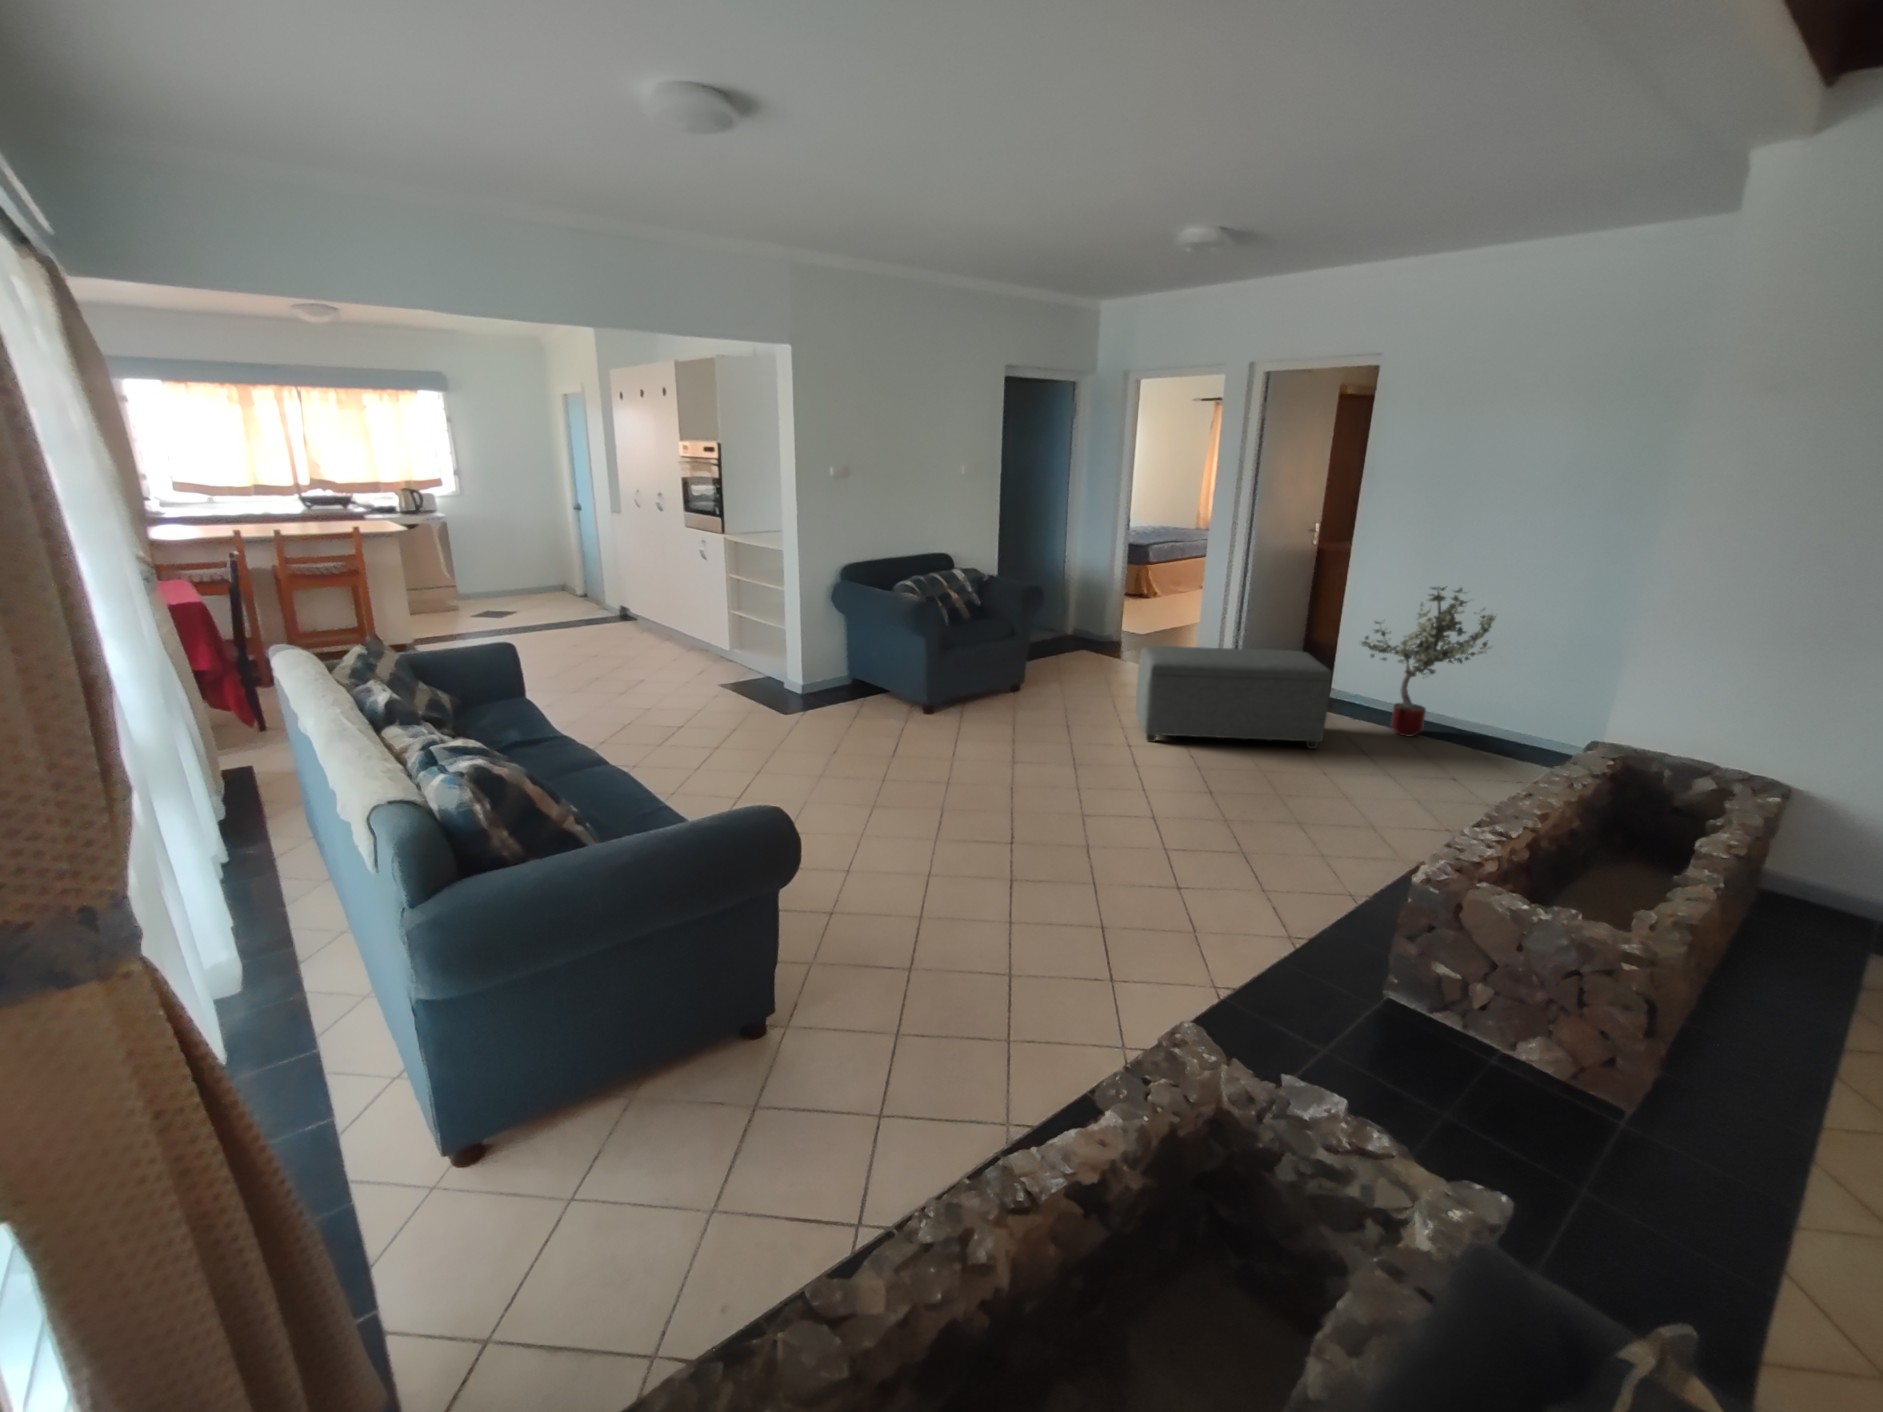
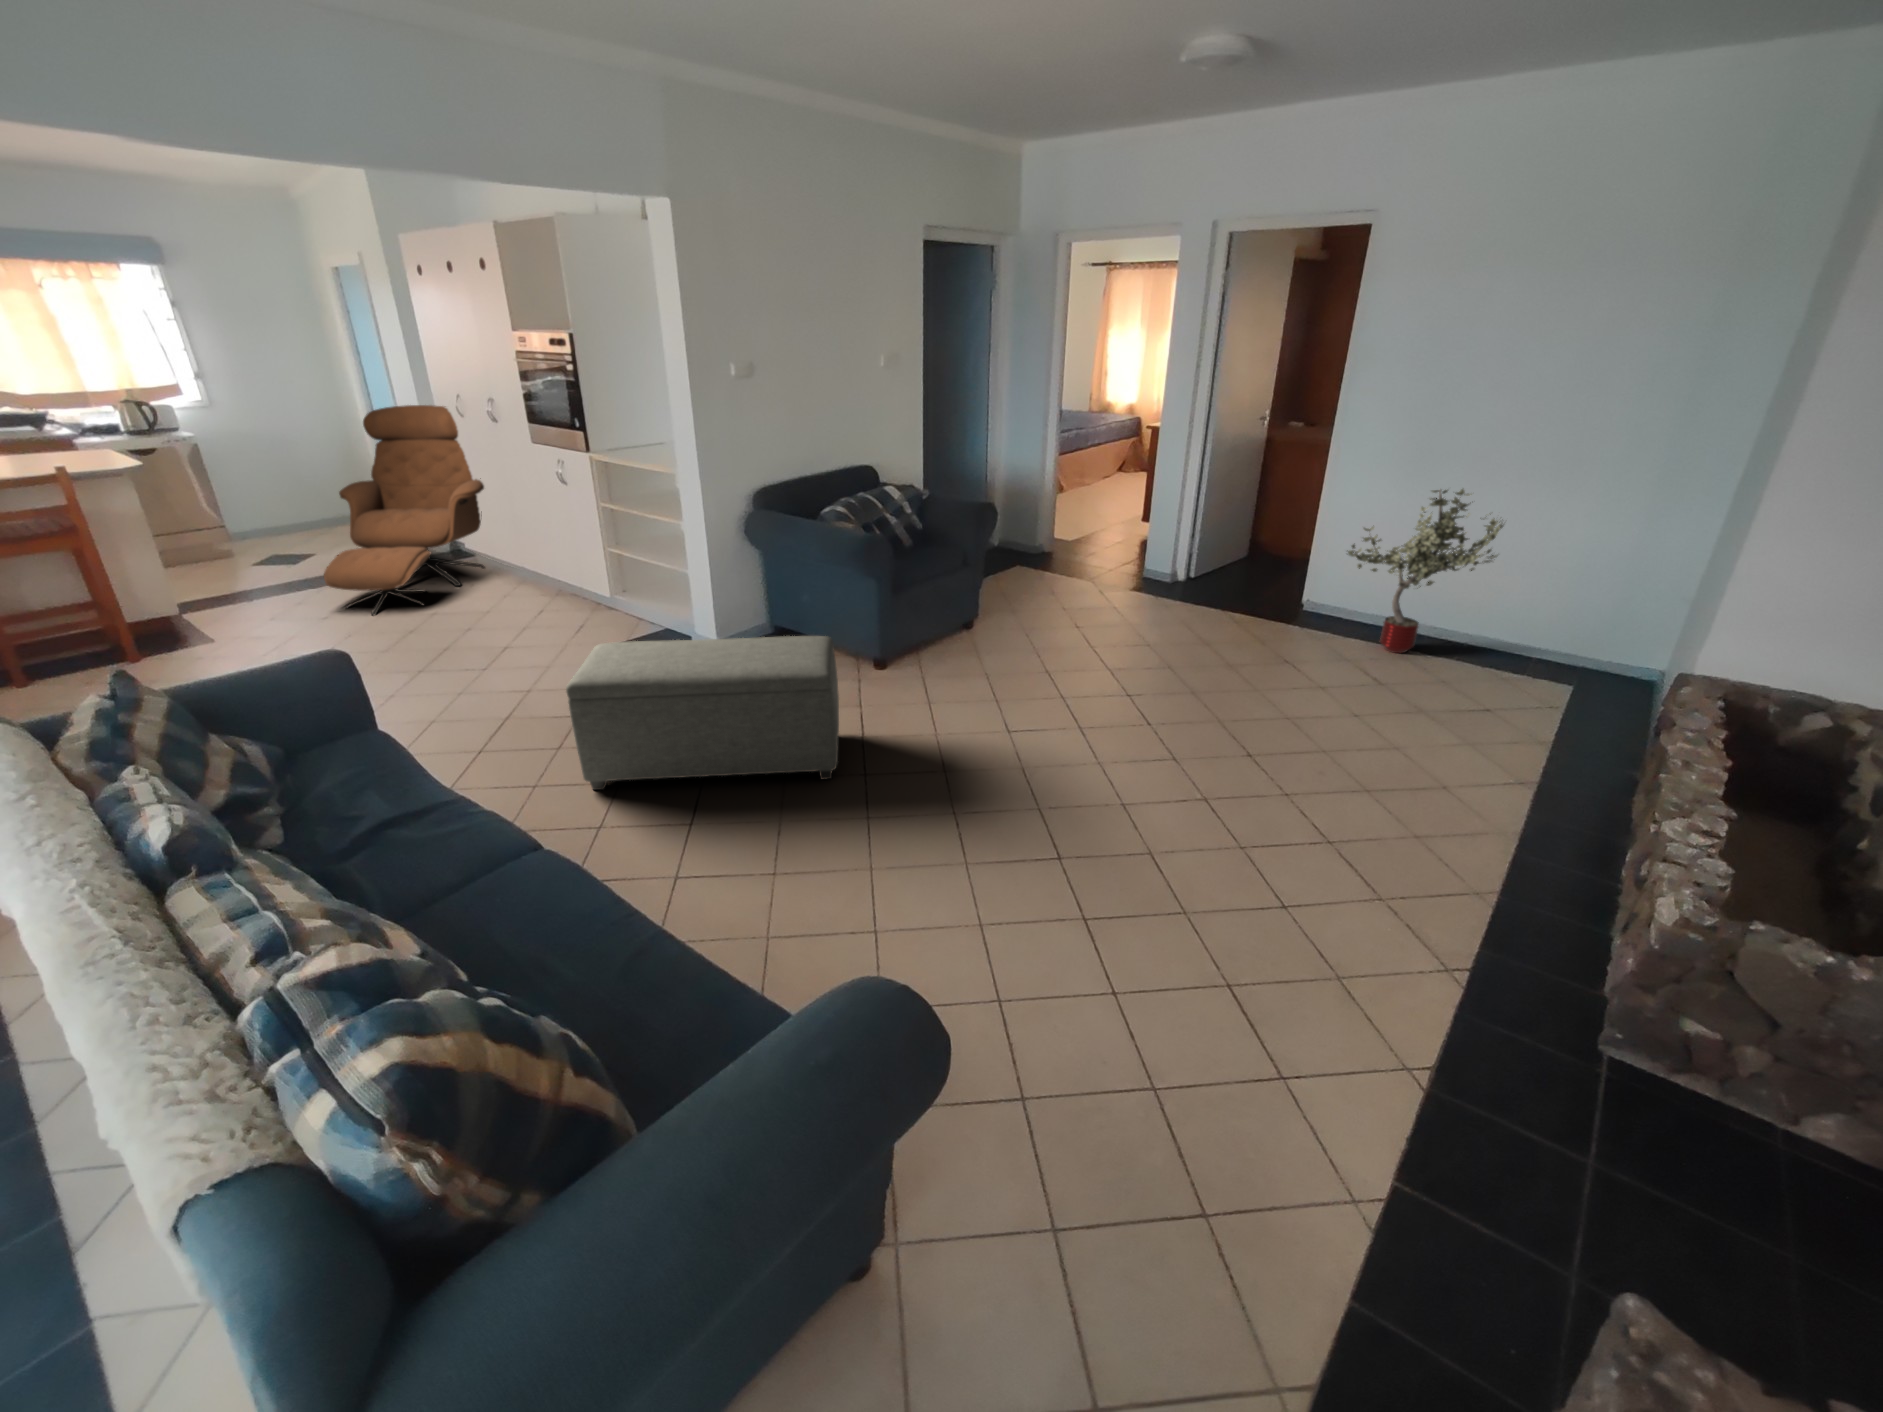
lounge chair: none [519,498,651,654] -> present [324,405,485,615]
ottoman: present [1135,646,1332,749] -> present [566,636,839,790]

